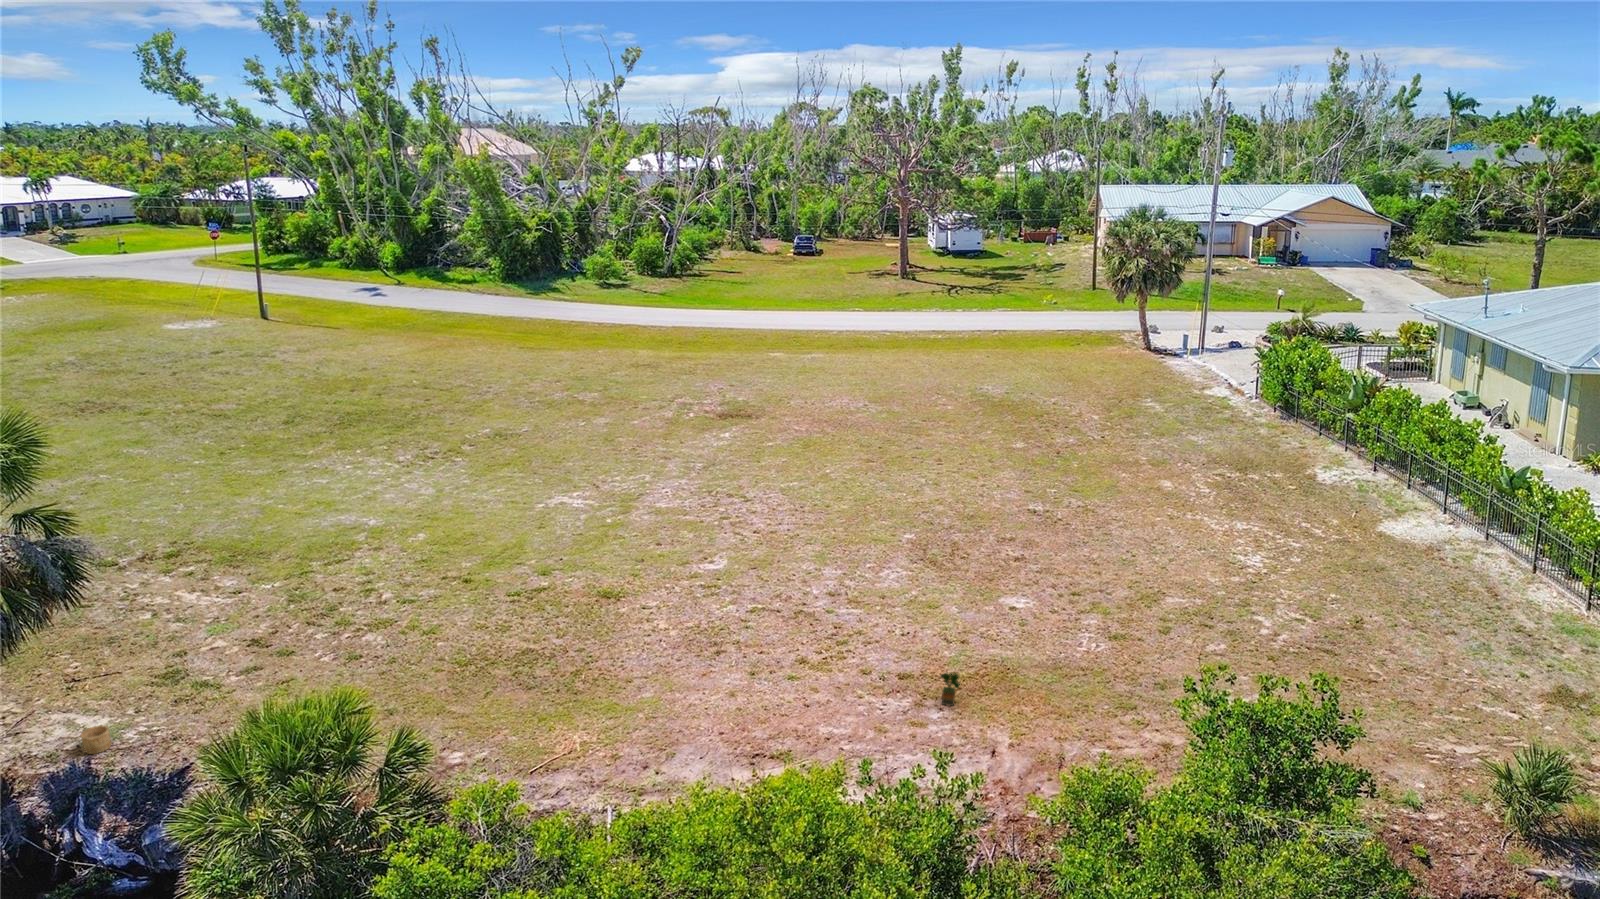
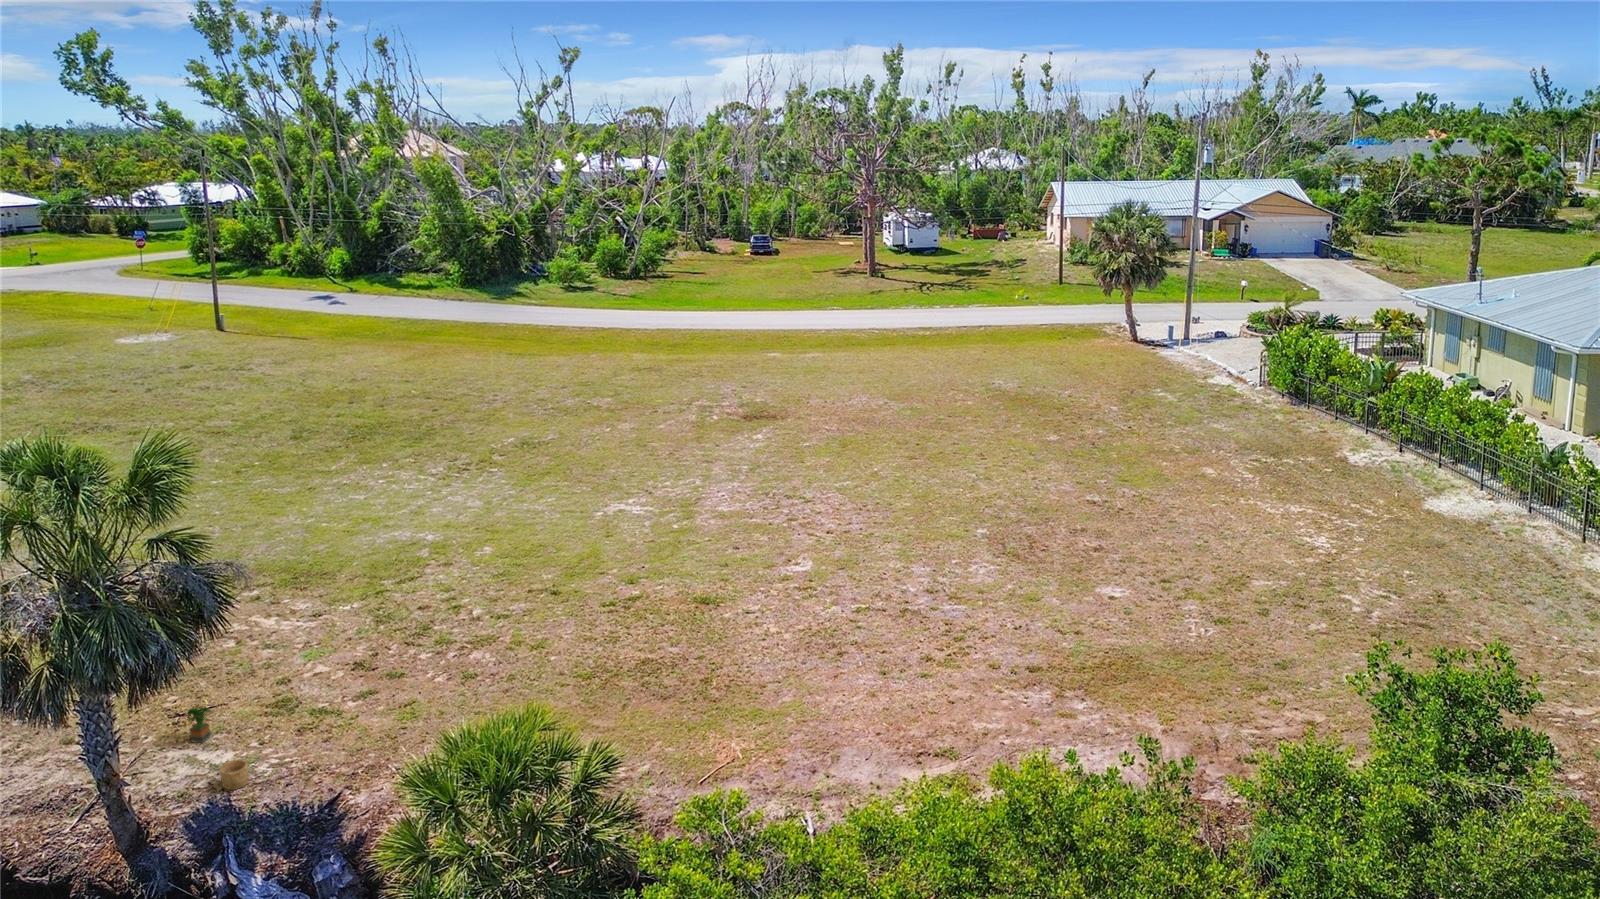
potted tree: present [940,673,960,706] -> present [187,707,211,743]

